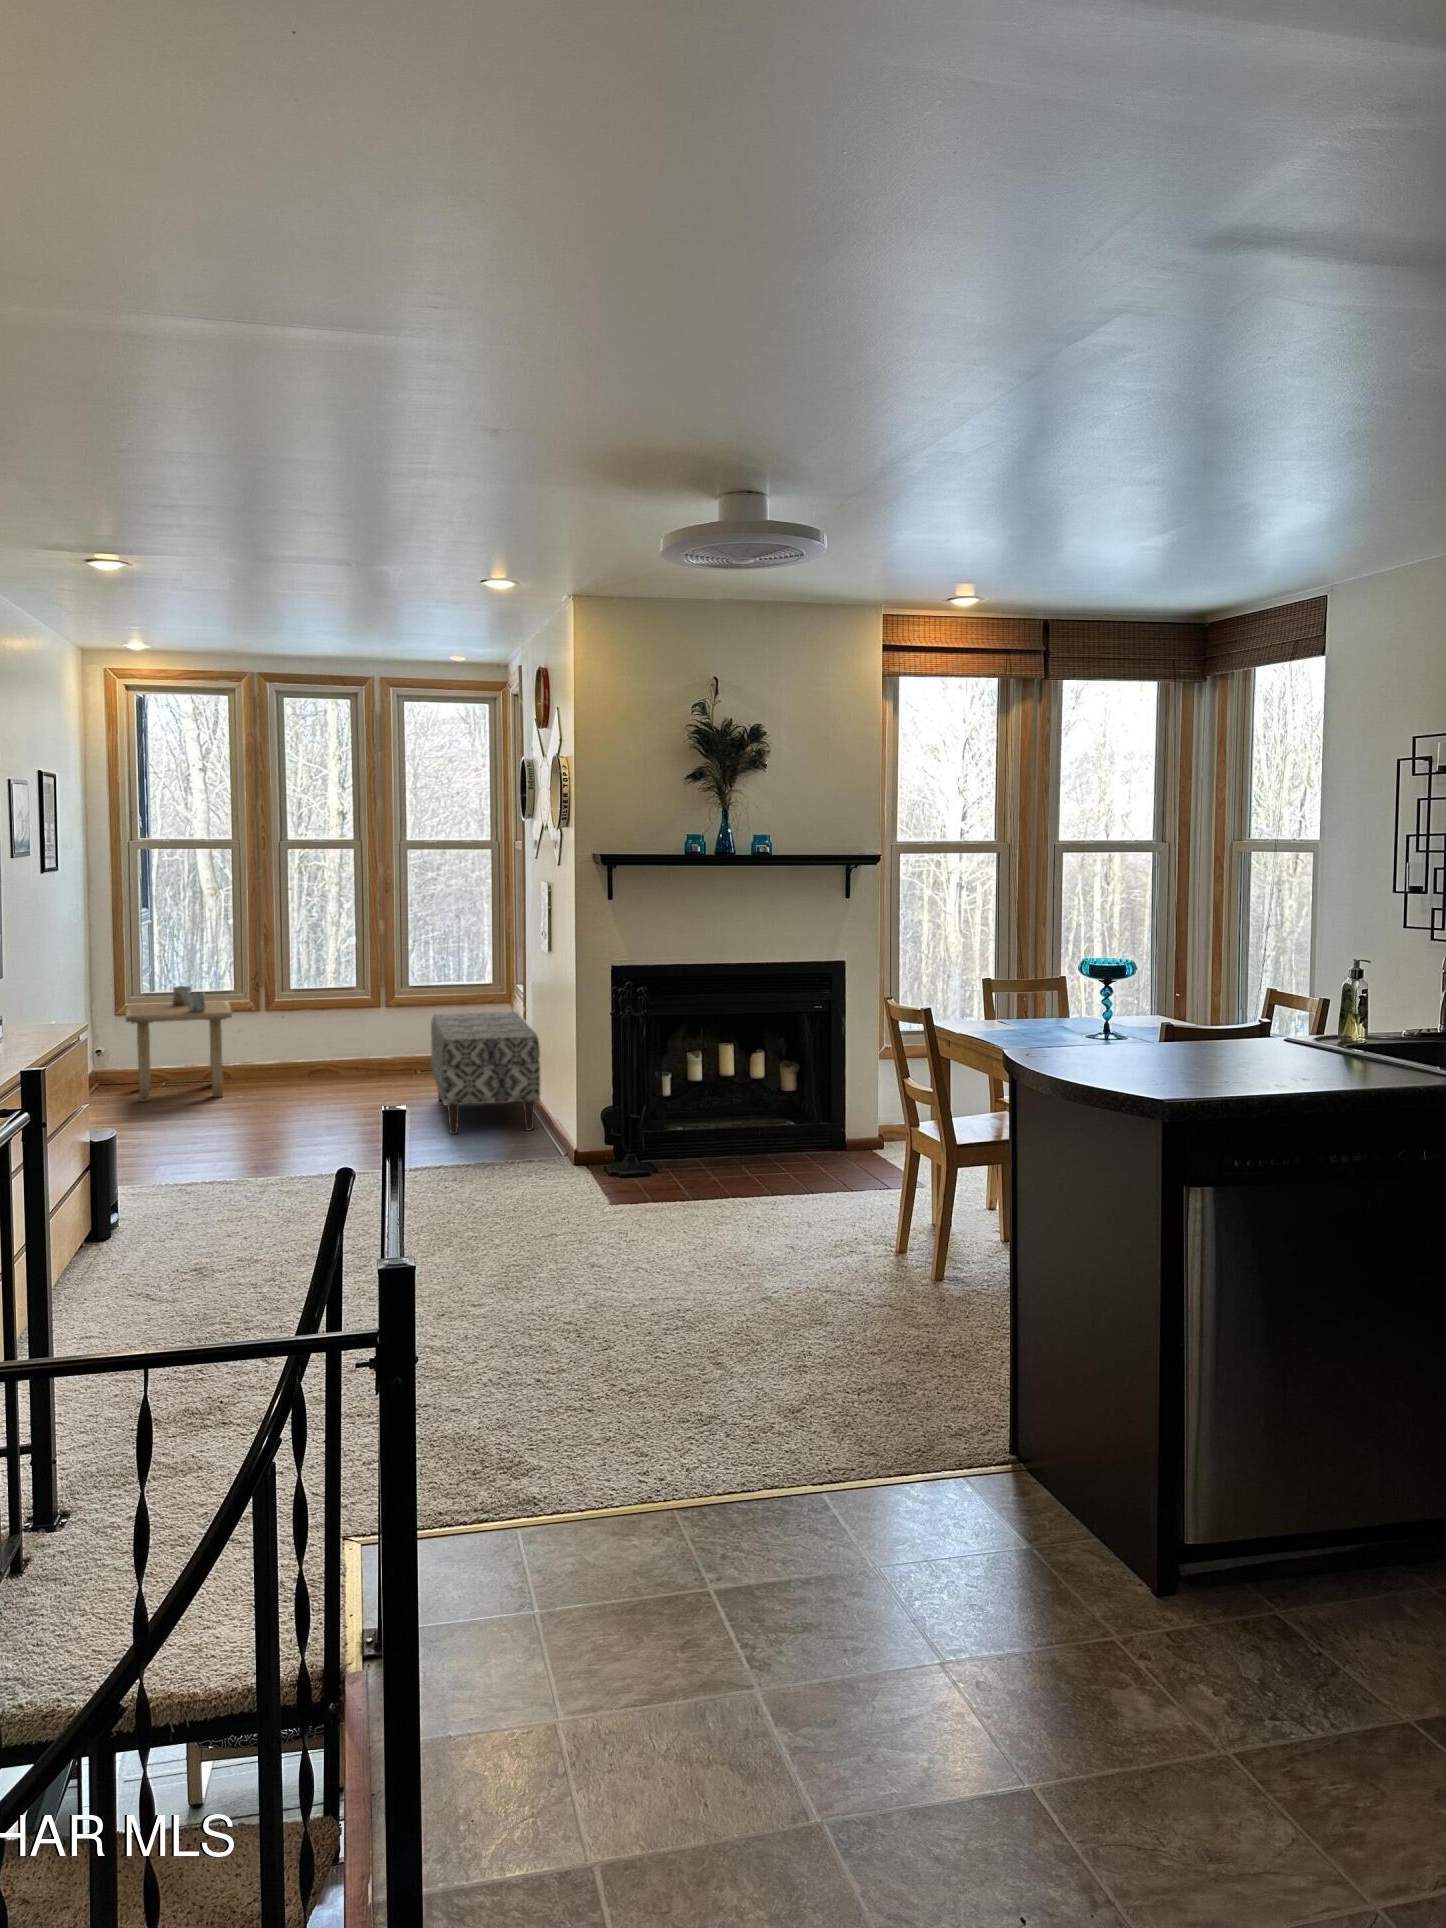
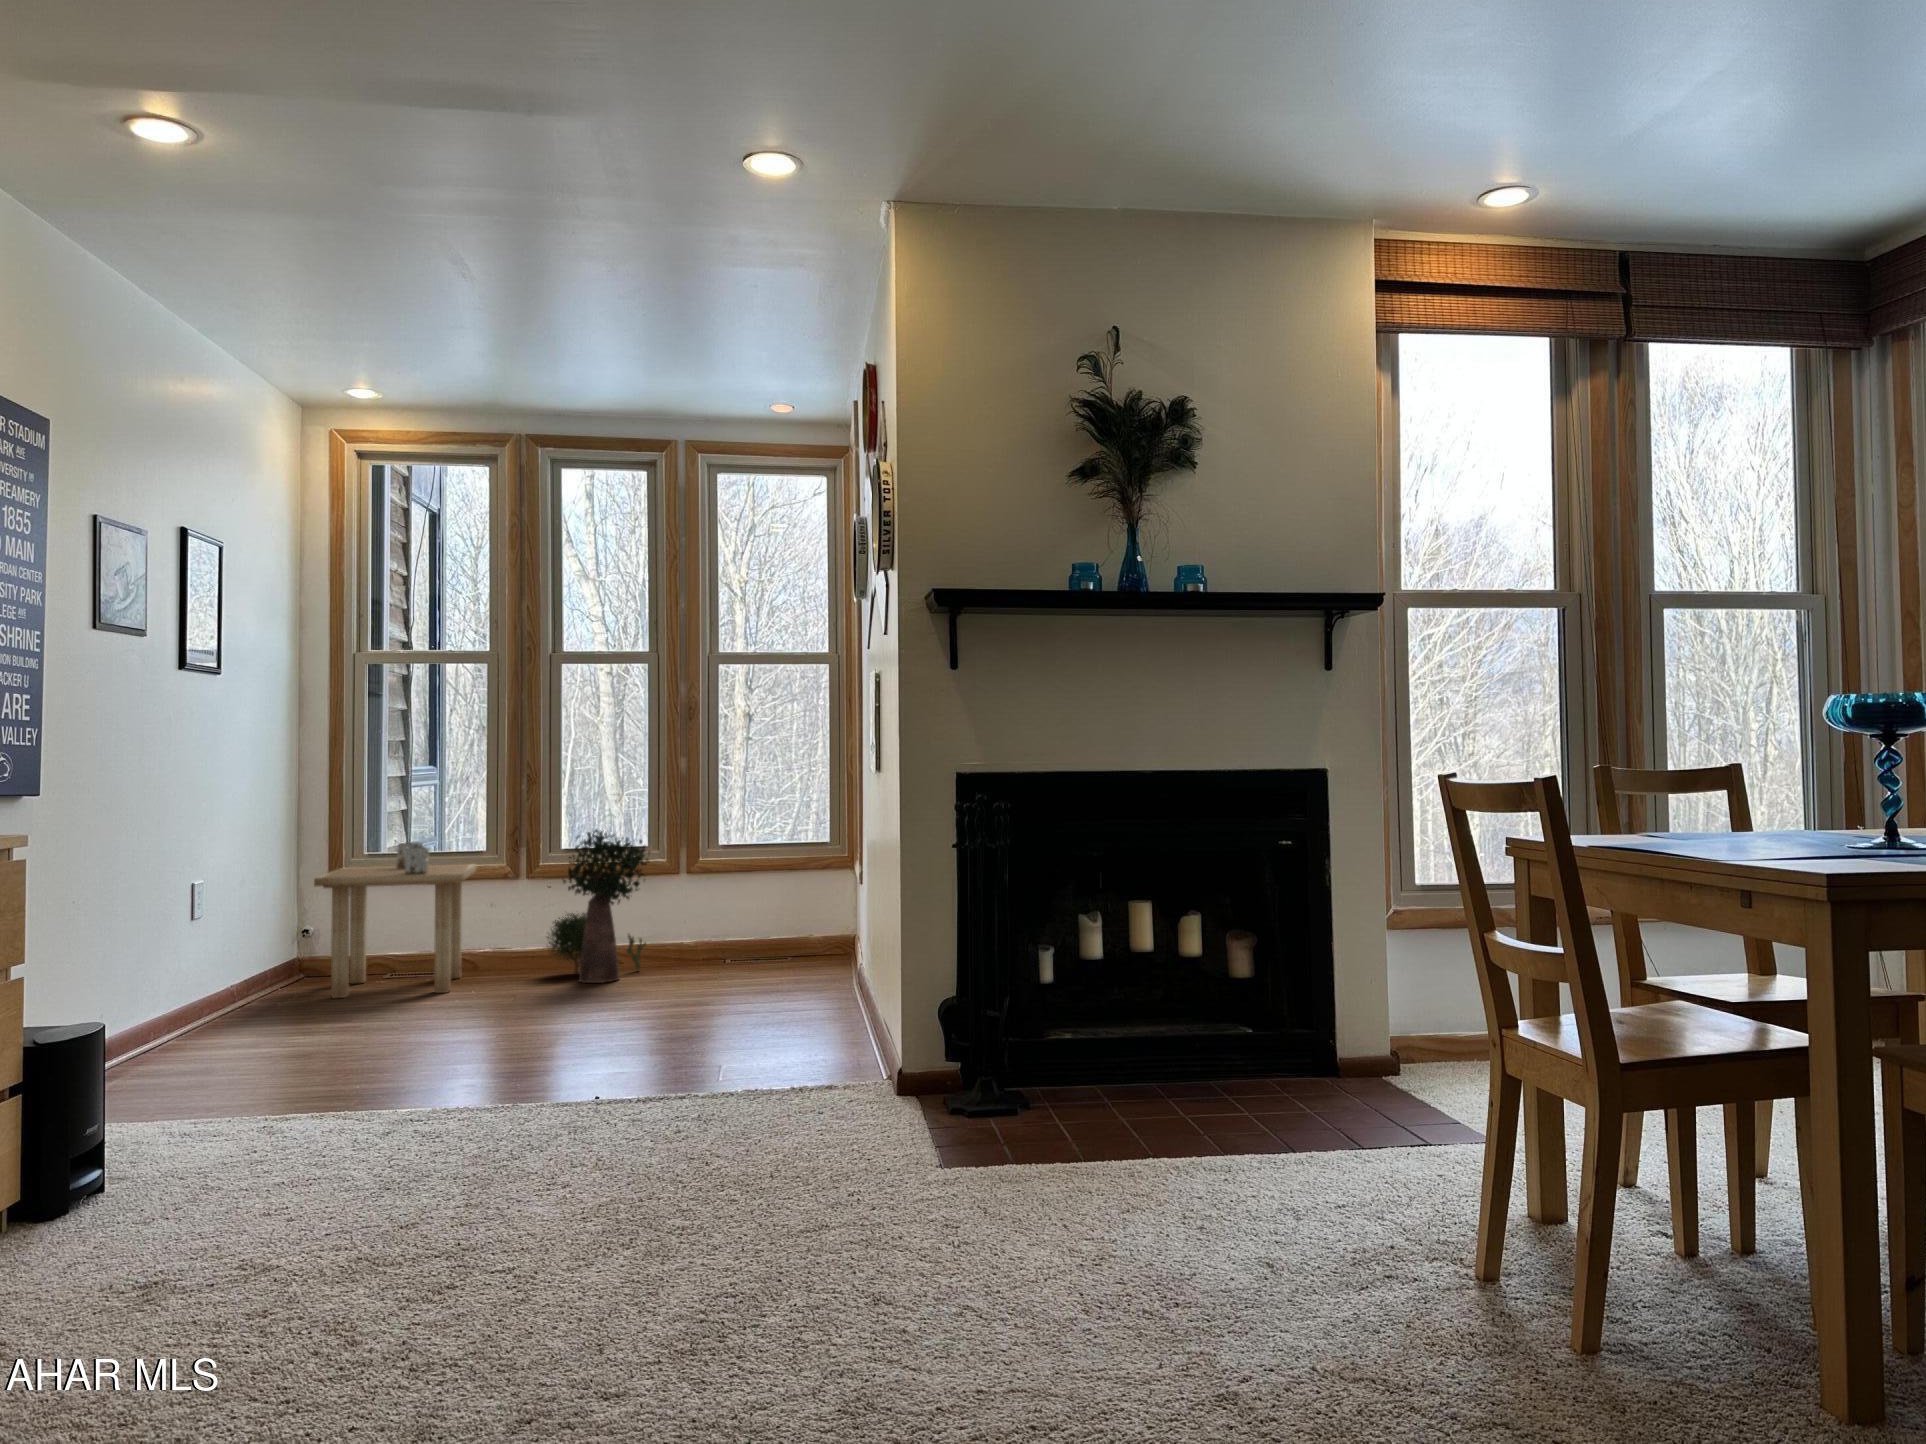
potted plant: none [284,975,364,1089] -> present [547,829,650,983]
bench: present [431,1012,540,1134] -> none [715,872,863,1045]

